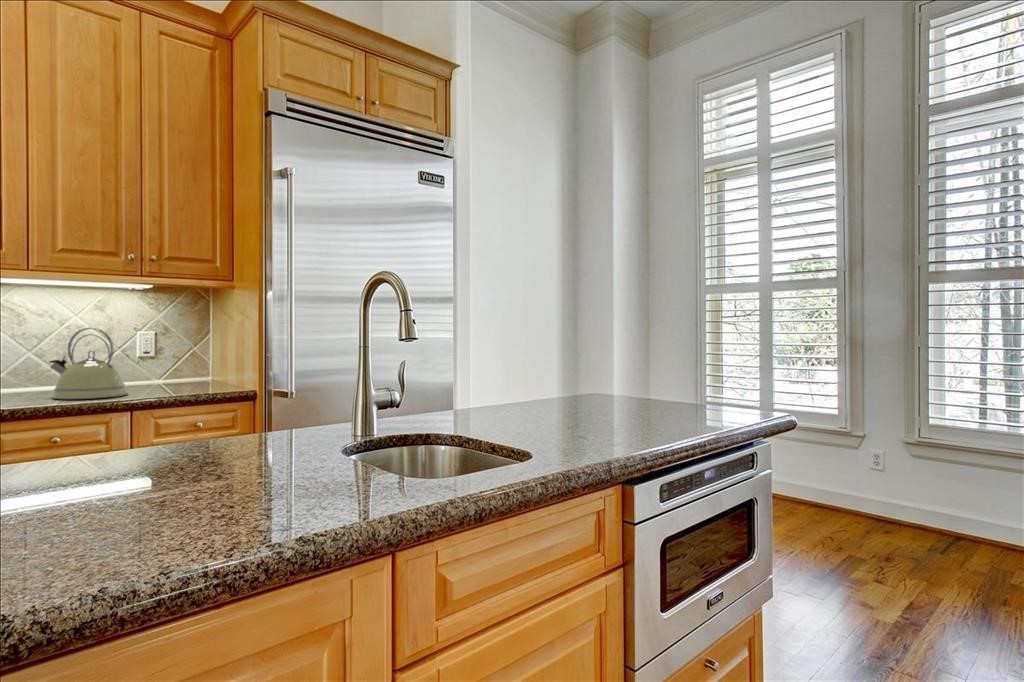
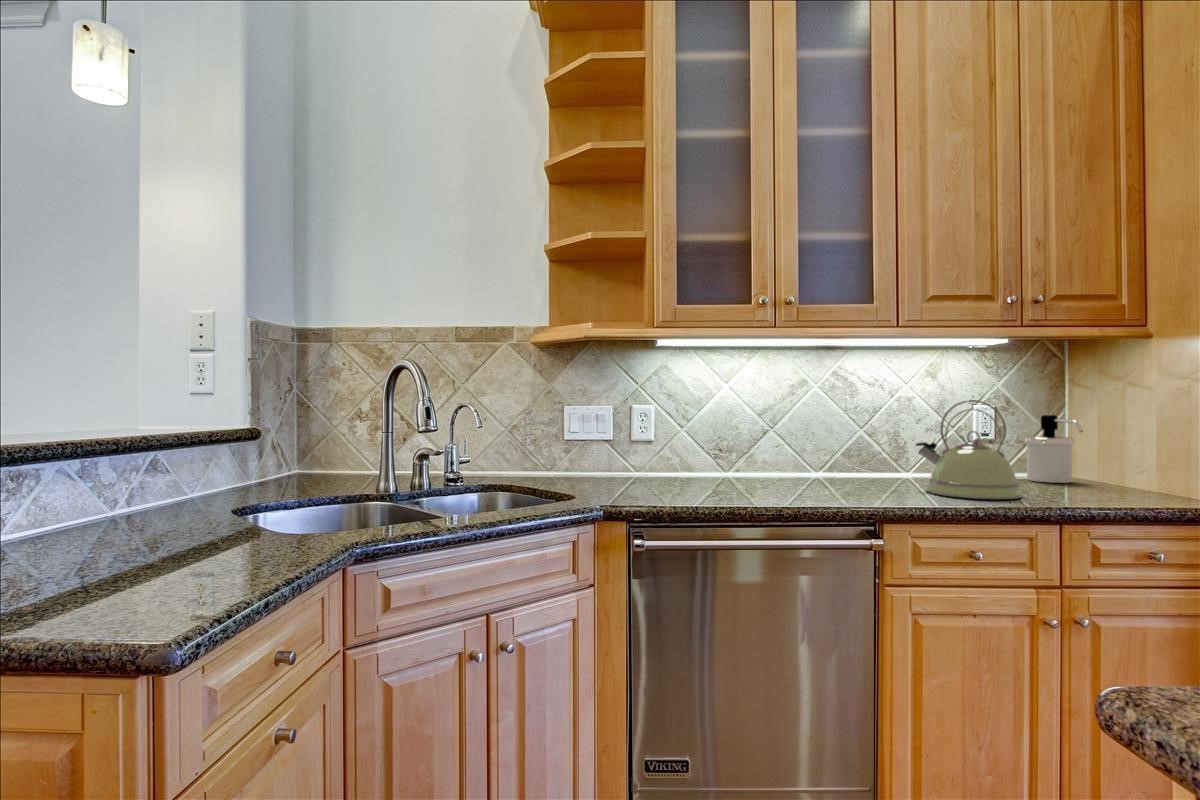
soap dispenser: none [174,339,206,385] -> present [1025,415,1083,483]

